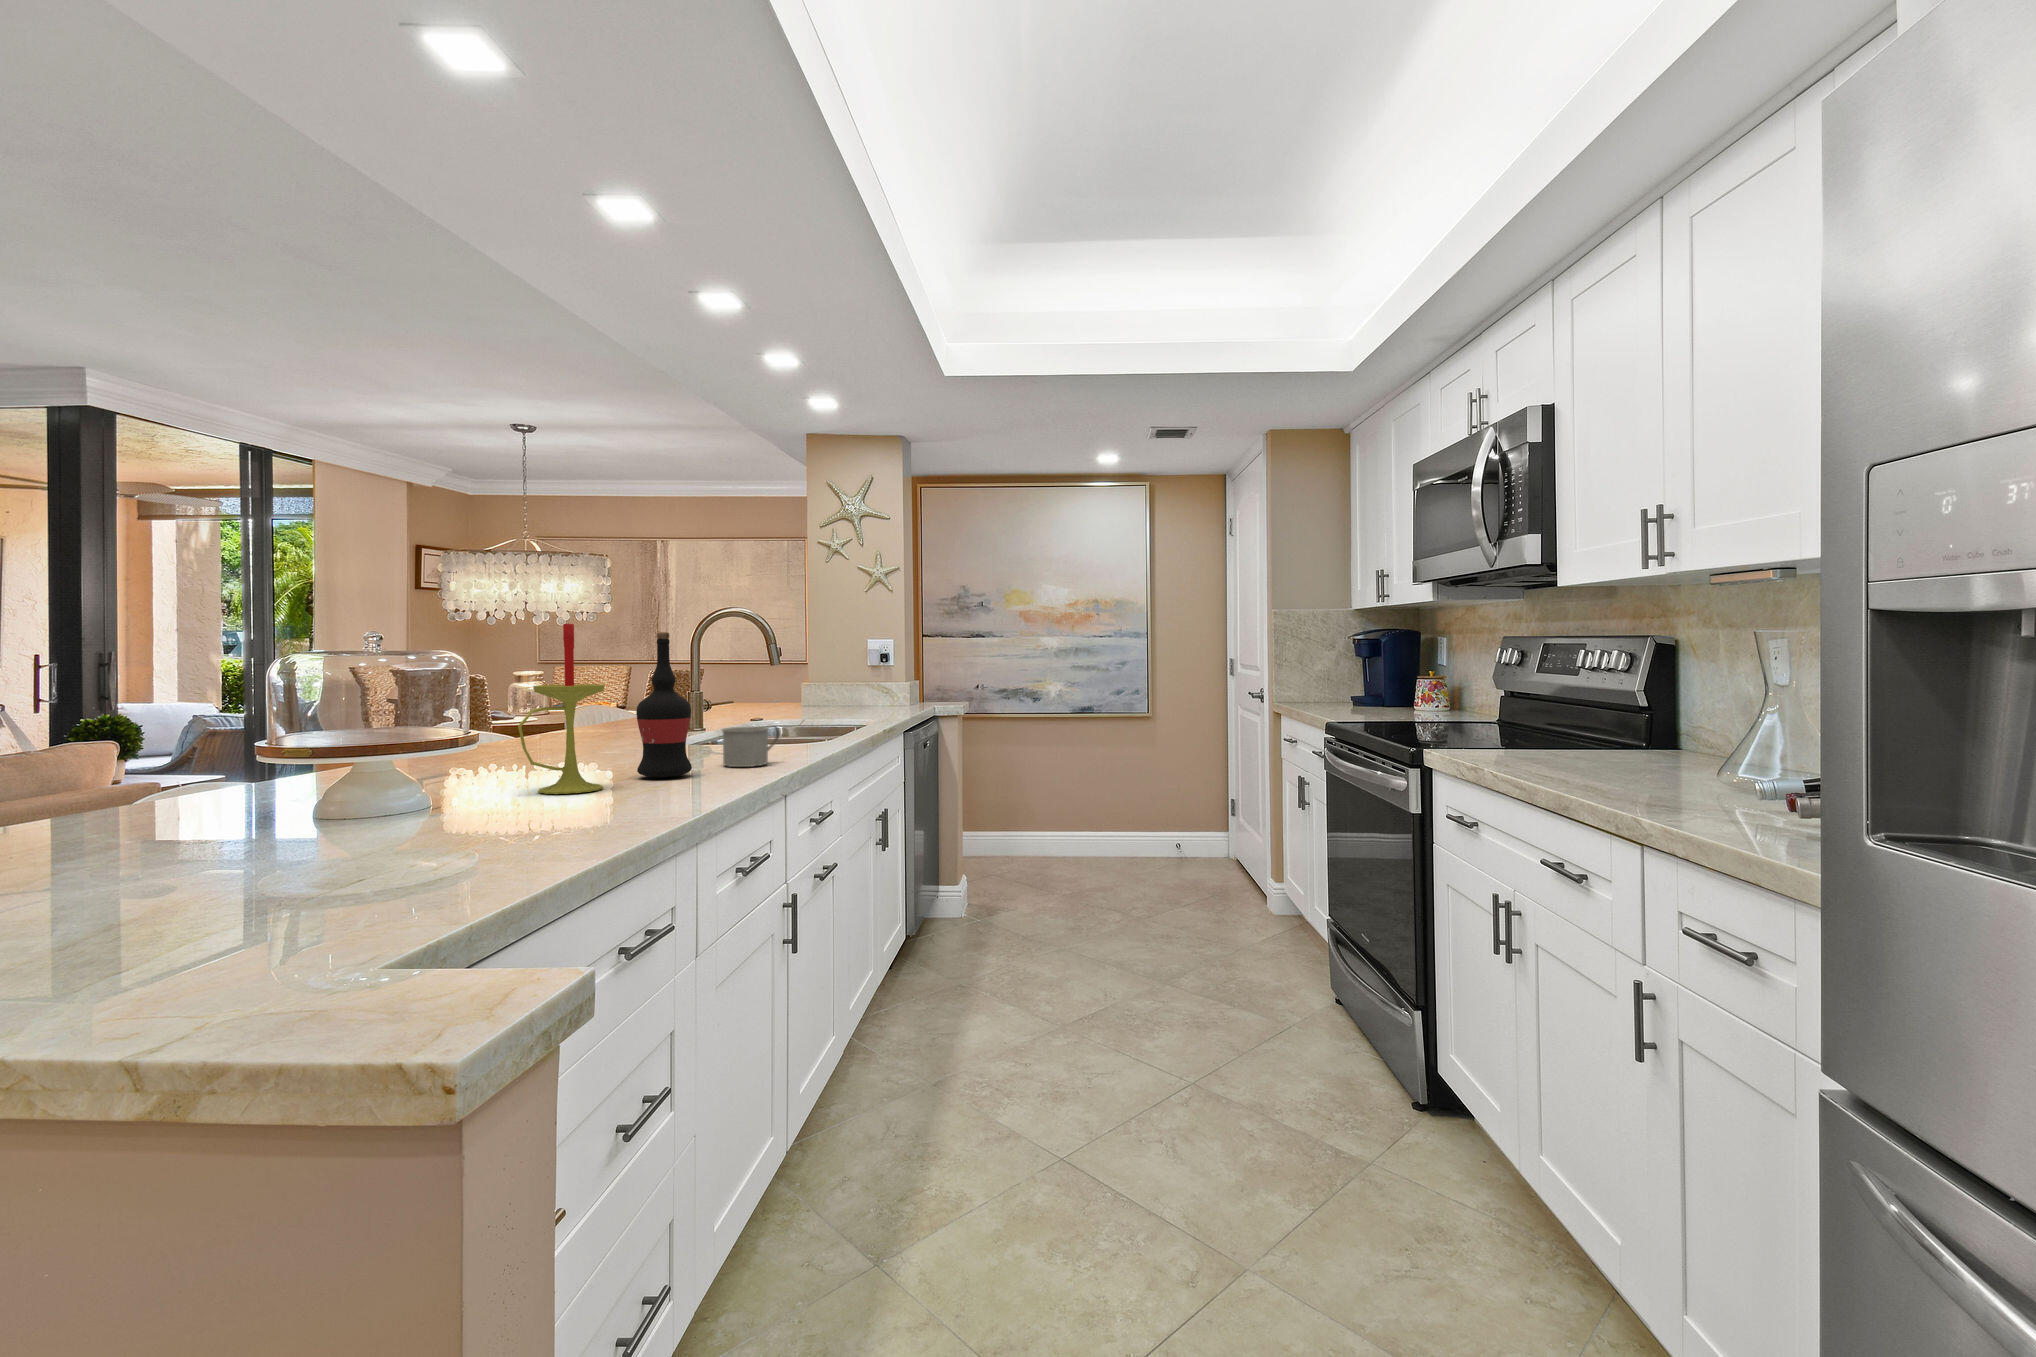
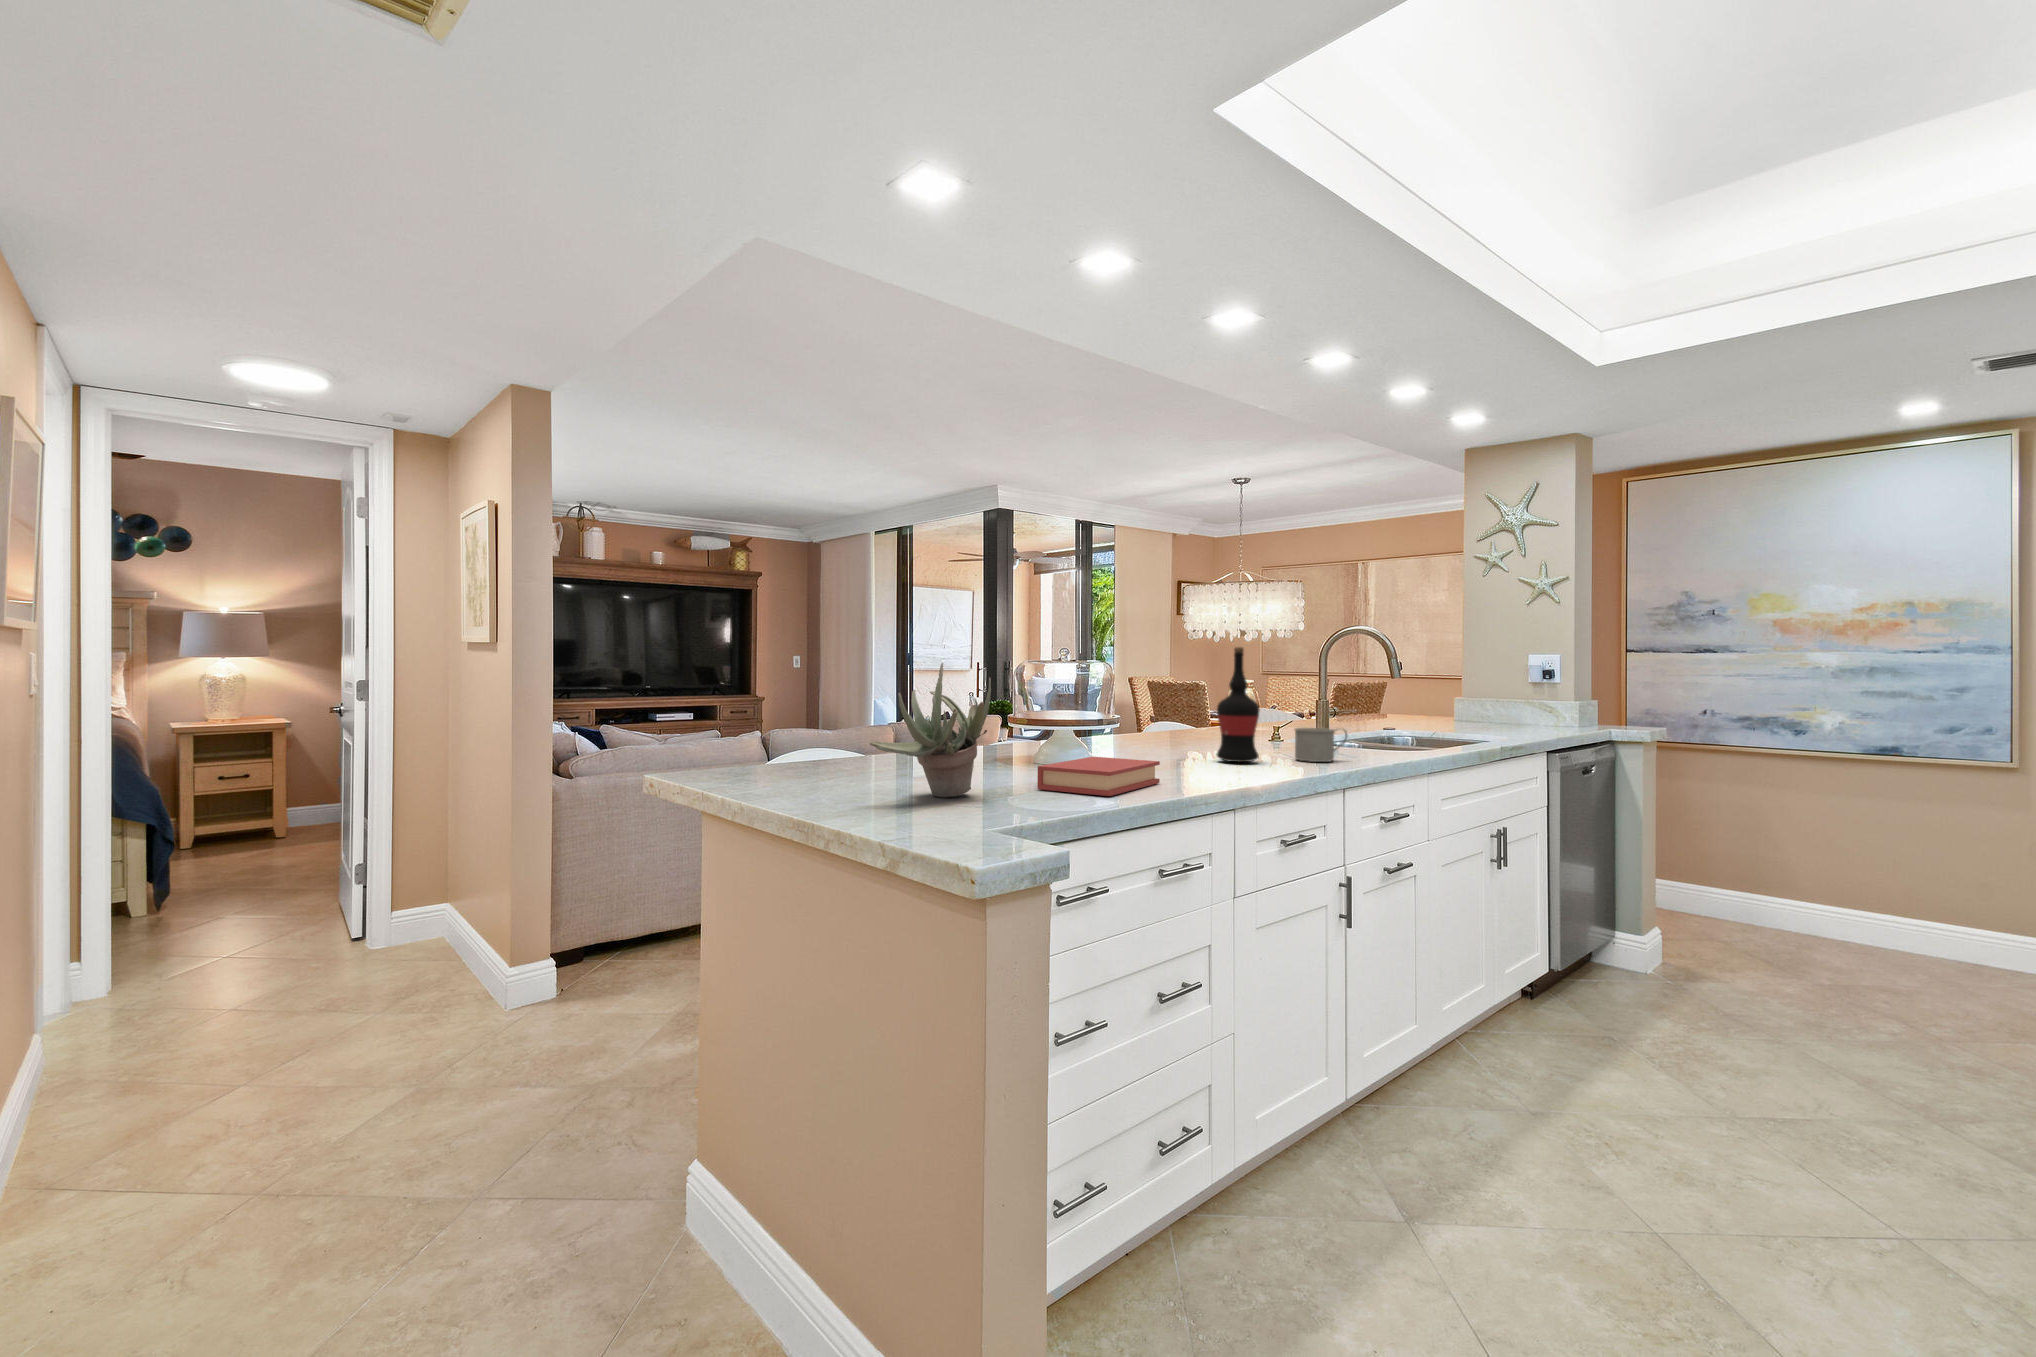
candle: present [518,623,605,794] -> none [1125,638,1187,765]
succulent plant: none [140,660,391,900] -> present [870,663,991,797]
book: none [452,789,620,855] -> present [1037,757,1160,796]

